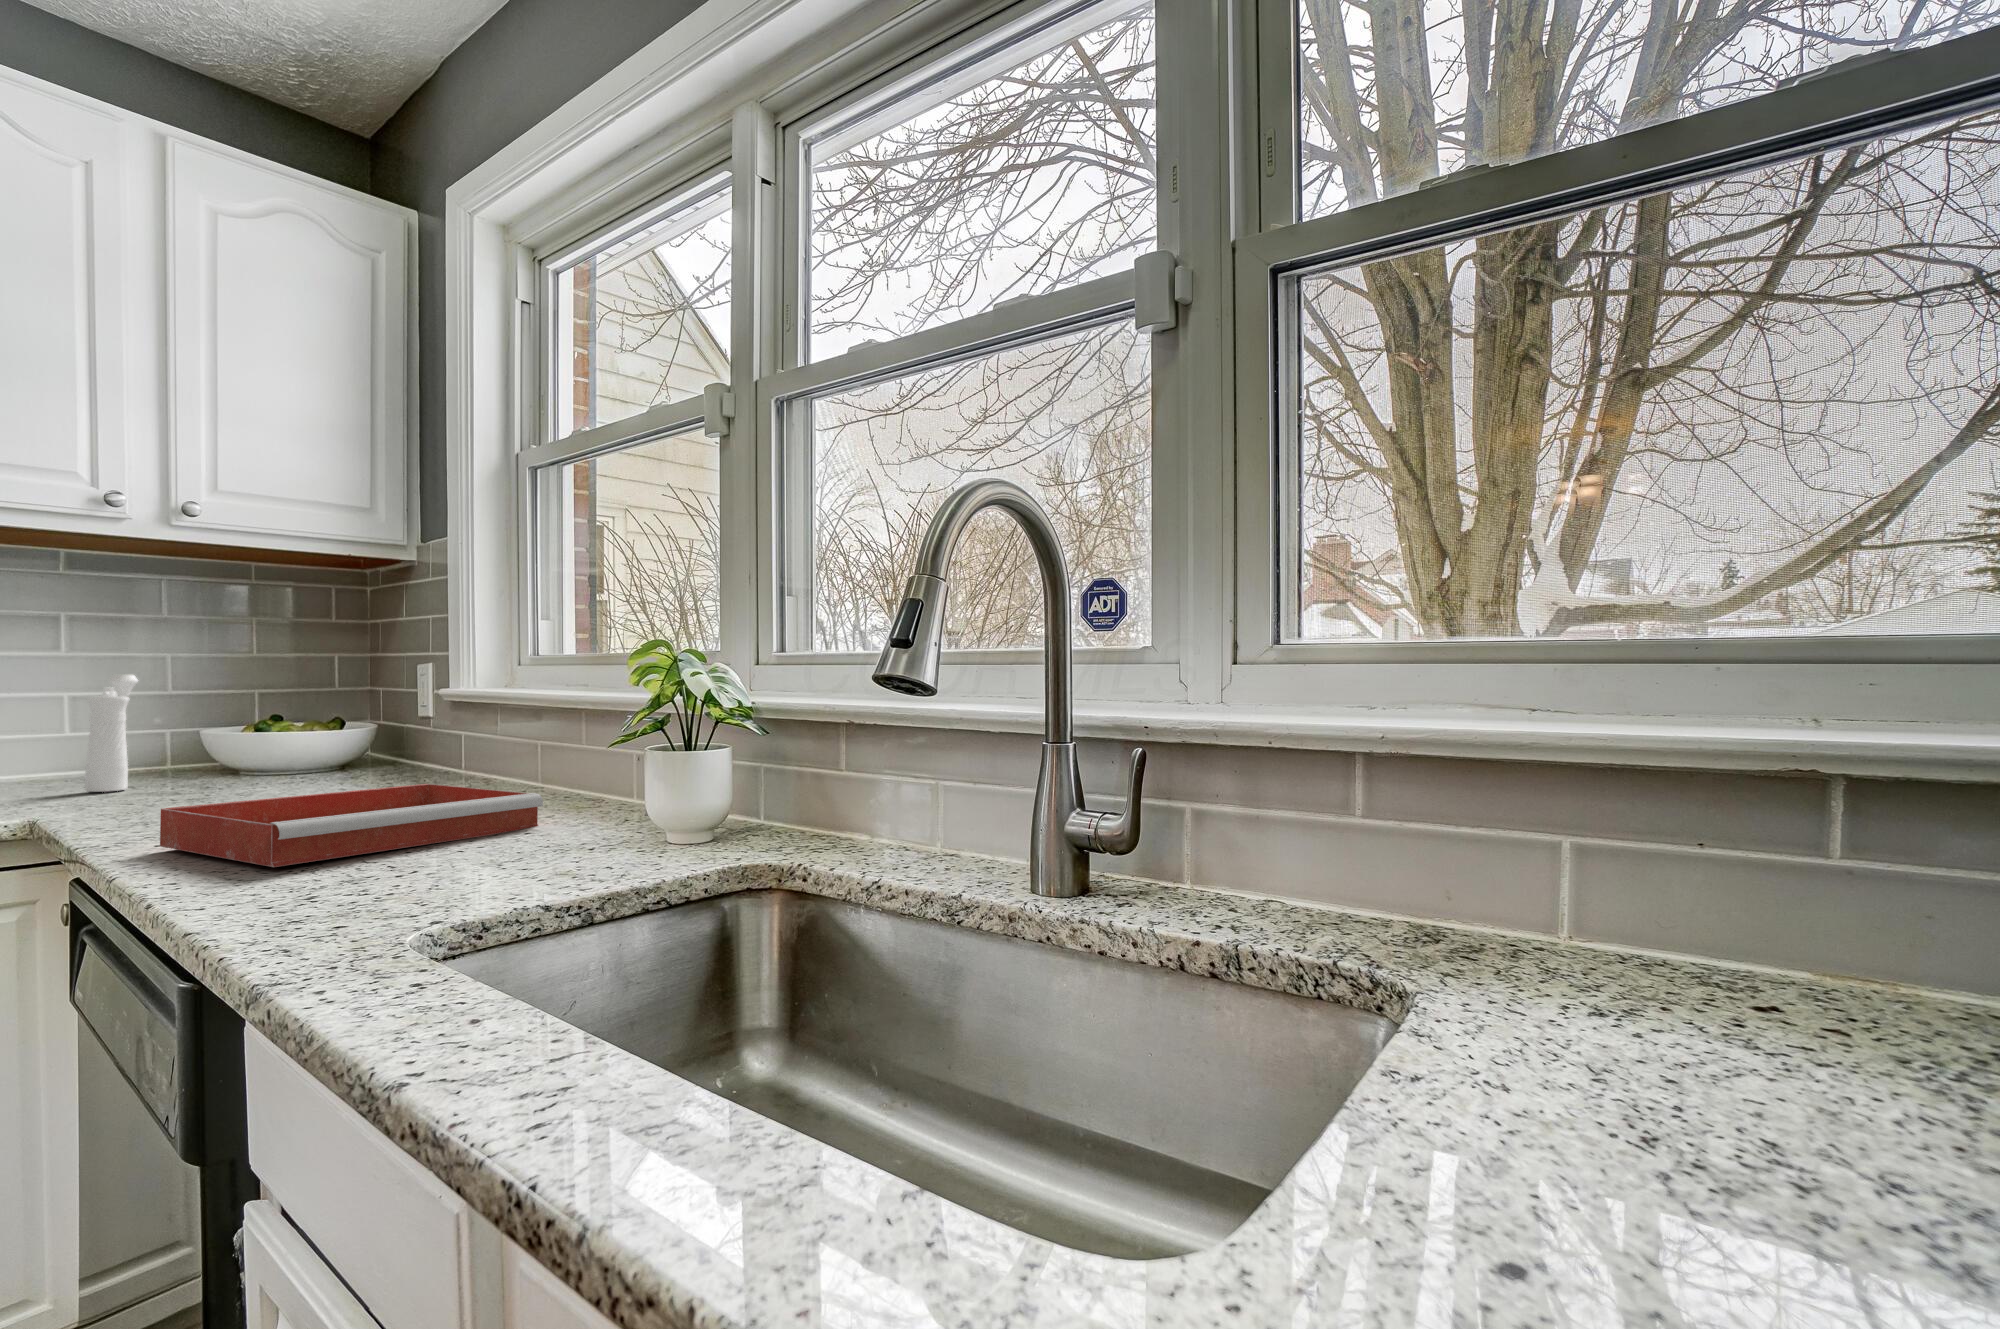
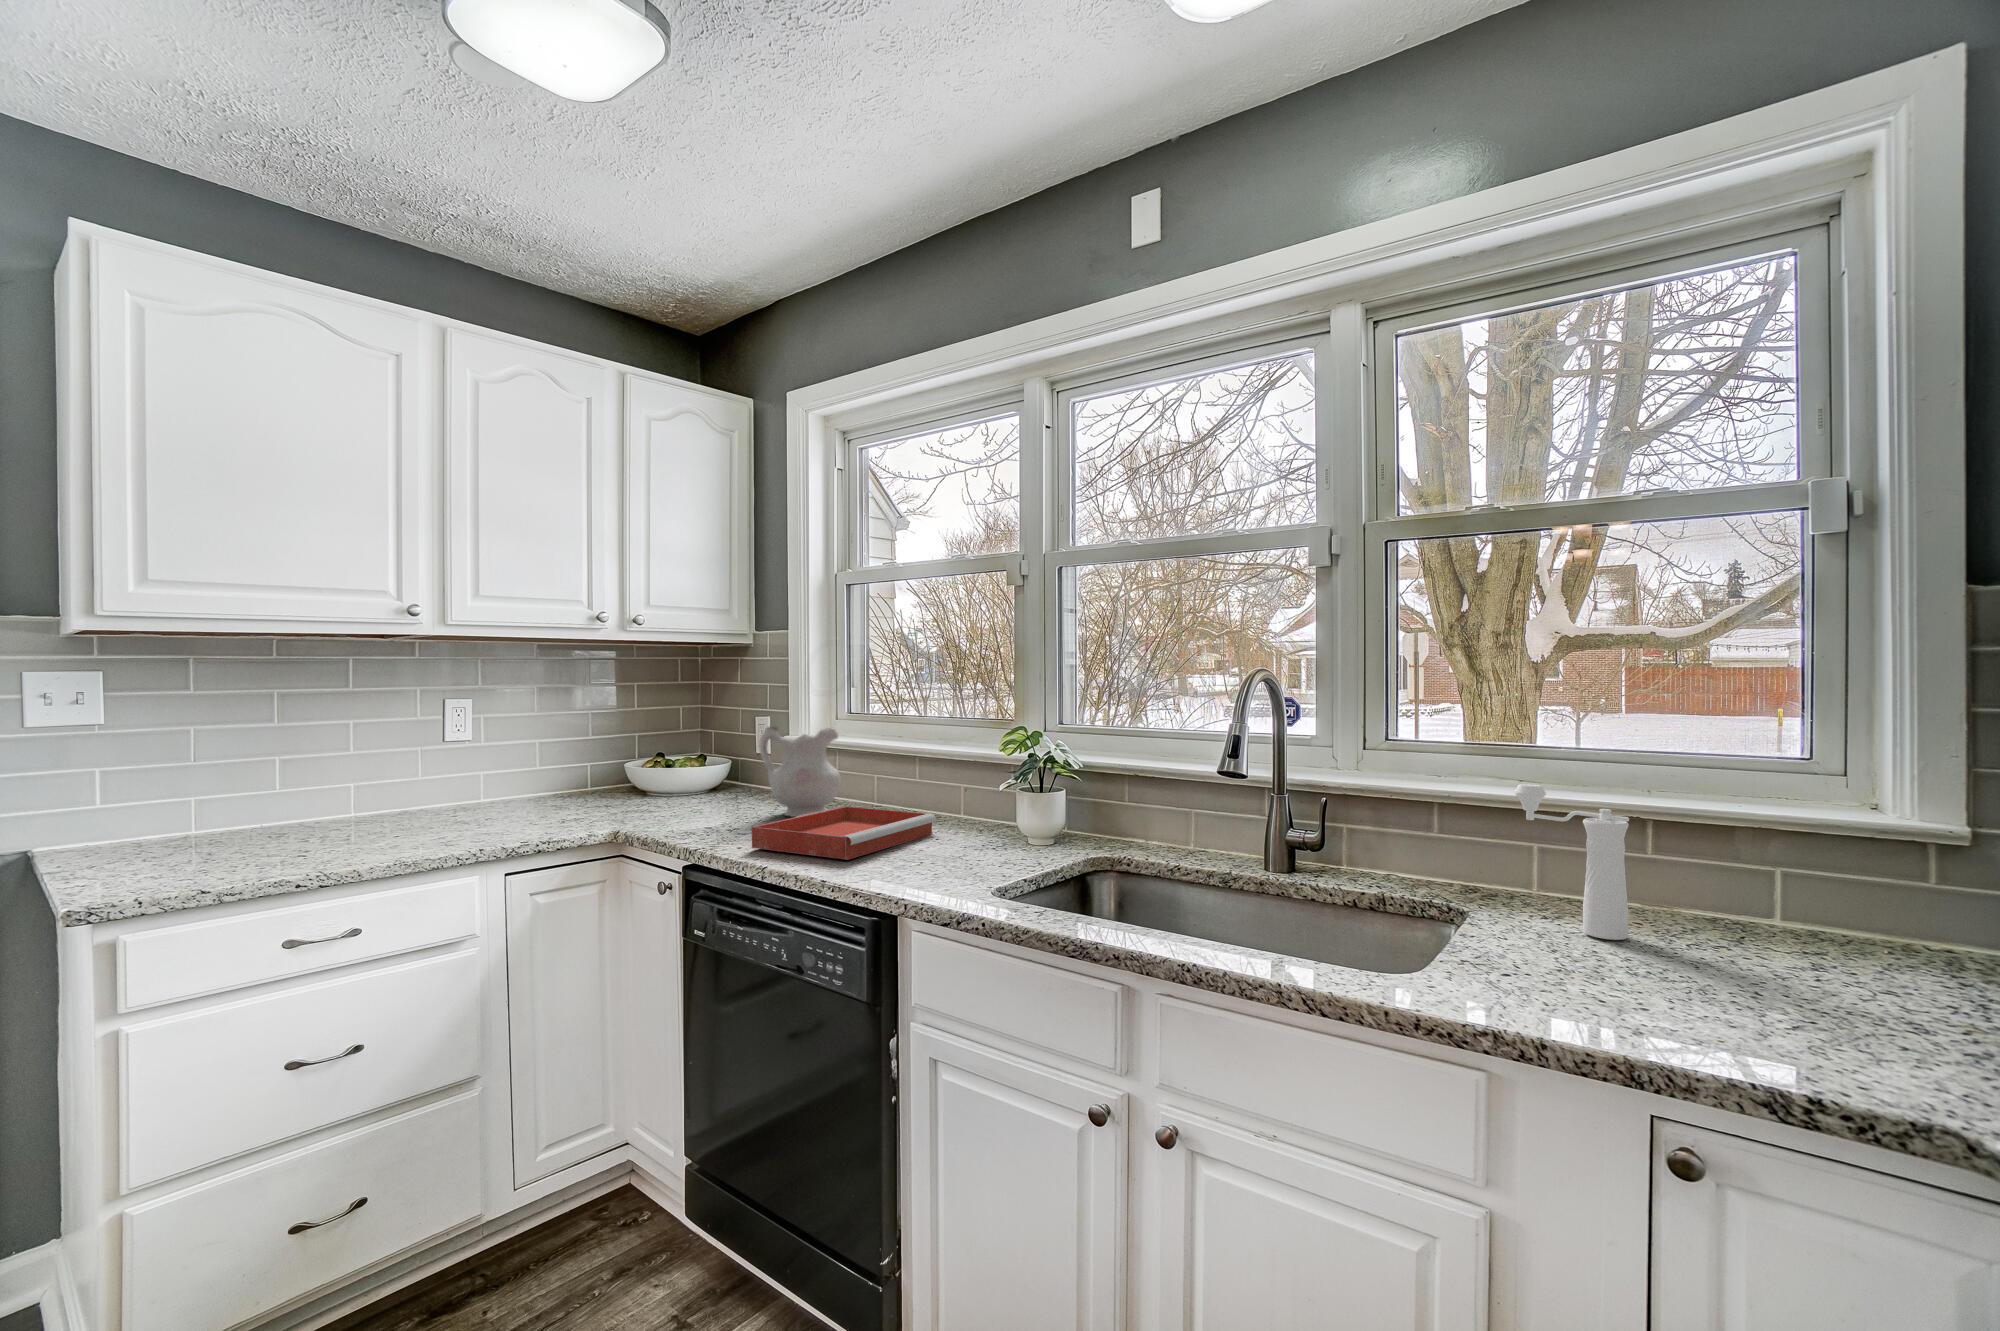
ceramic pitcher: none [320,658,461,803] -> present [759,726,841,817]
pepper mill: present [85,674,138,792] -> present [1514,784,1629,940]

